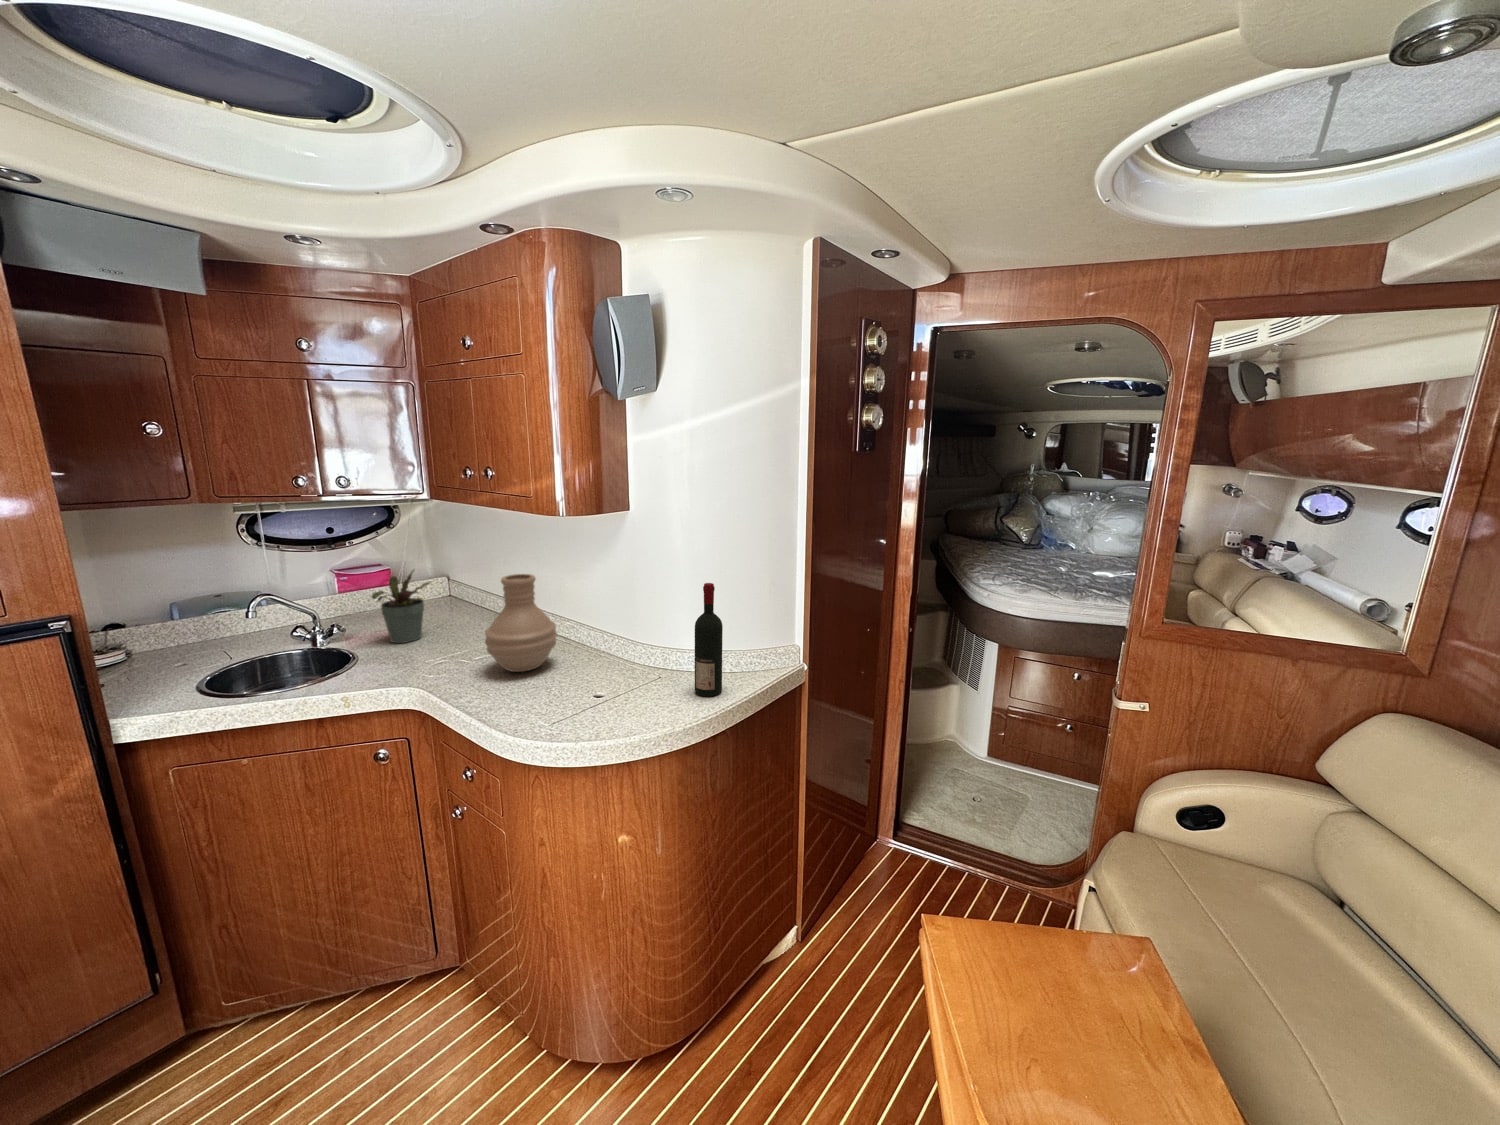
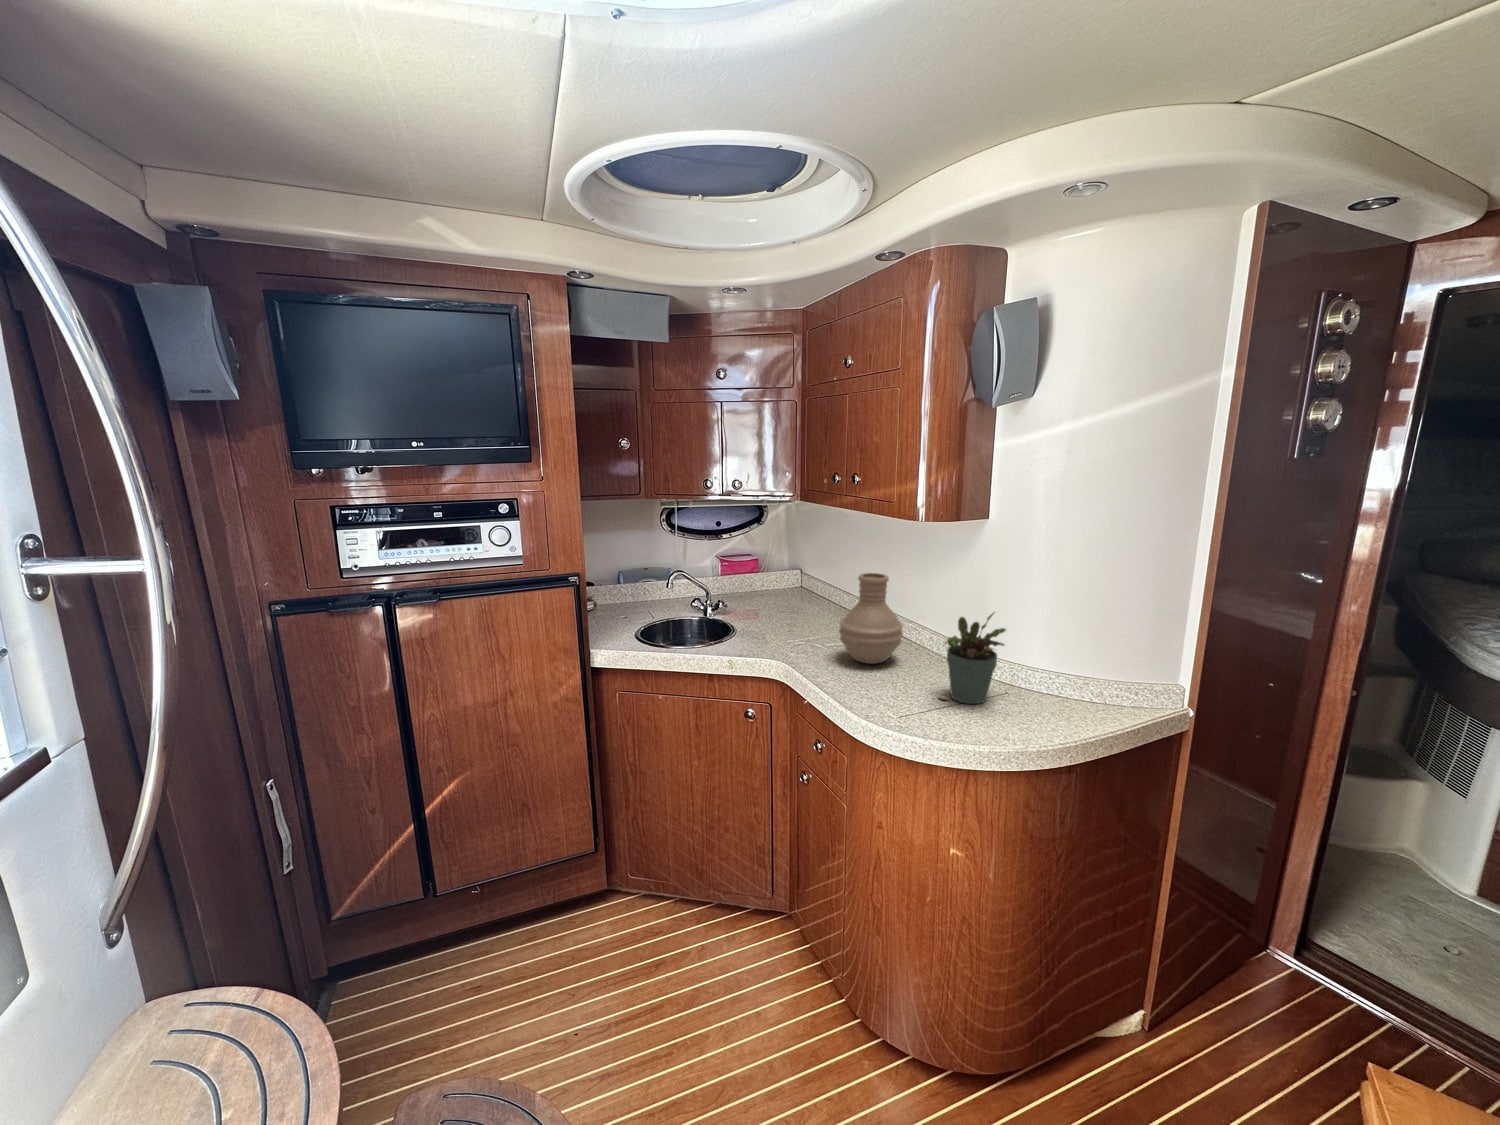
potted plant: present [372,570,430,643] -> present [946,613,1006,704]
wine bottle: present [695,583,723,697] -> none [1048,602,1089,724]

